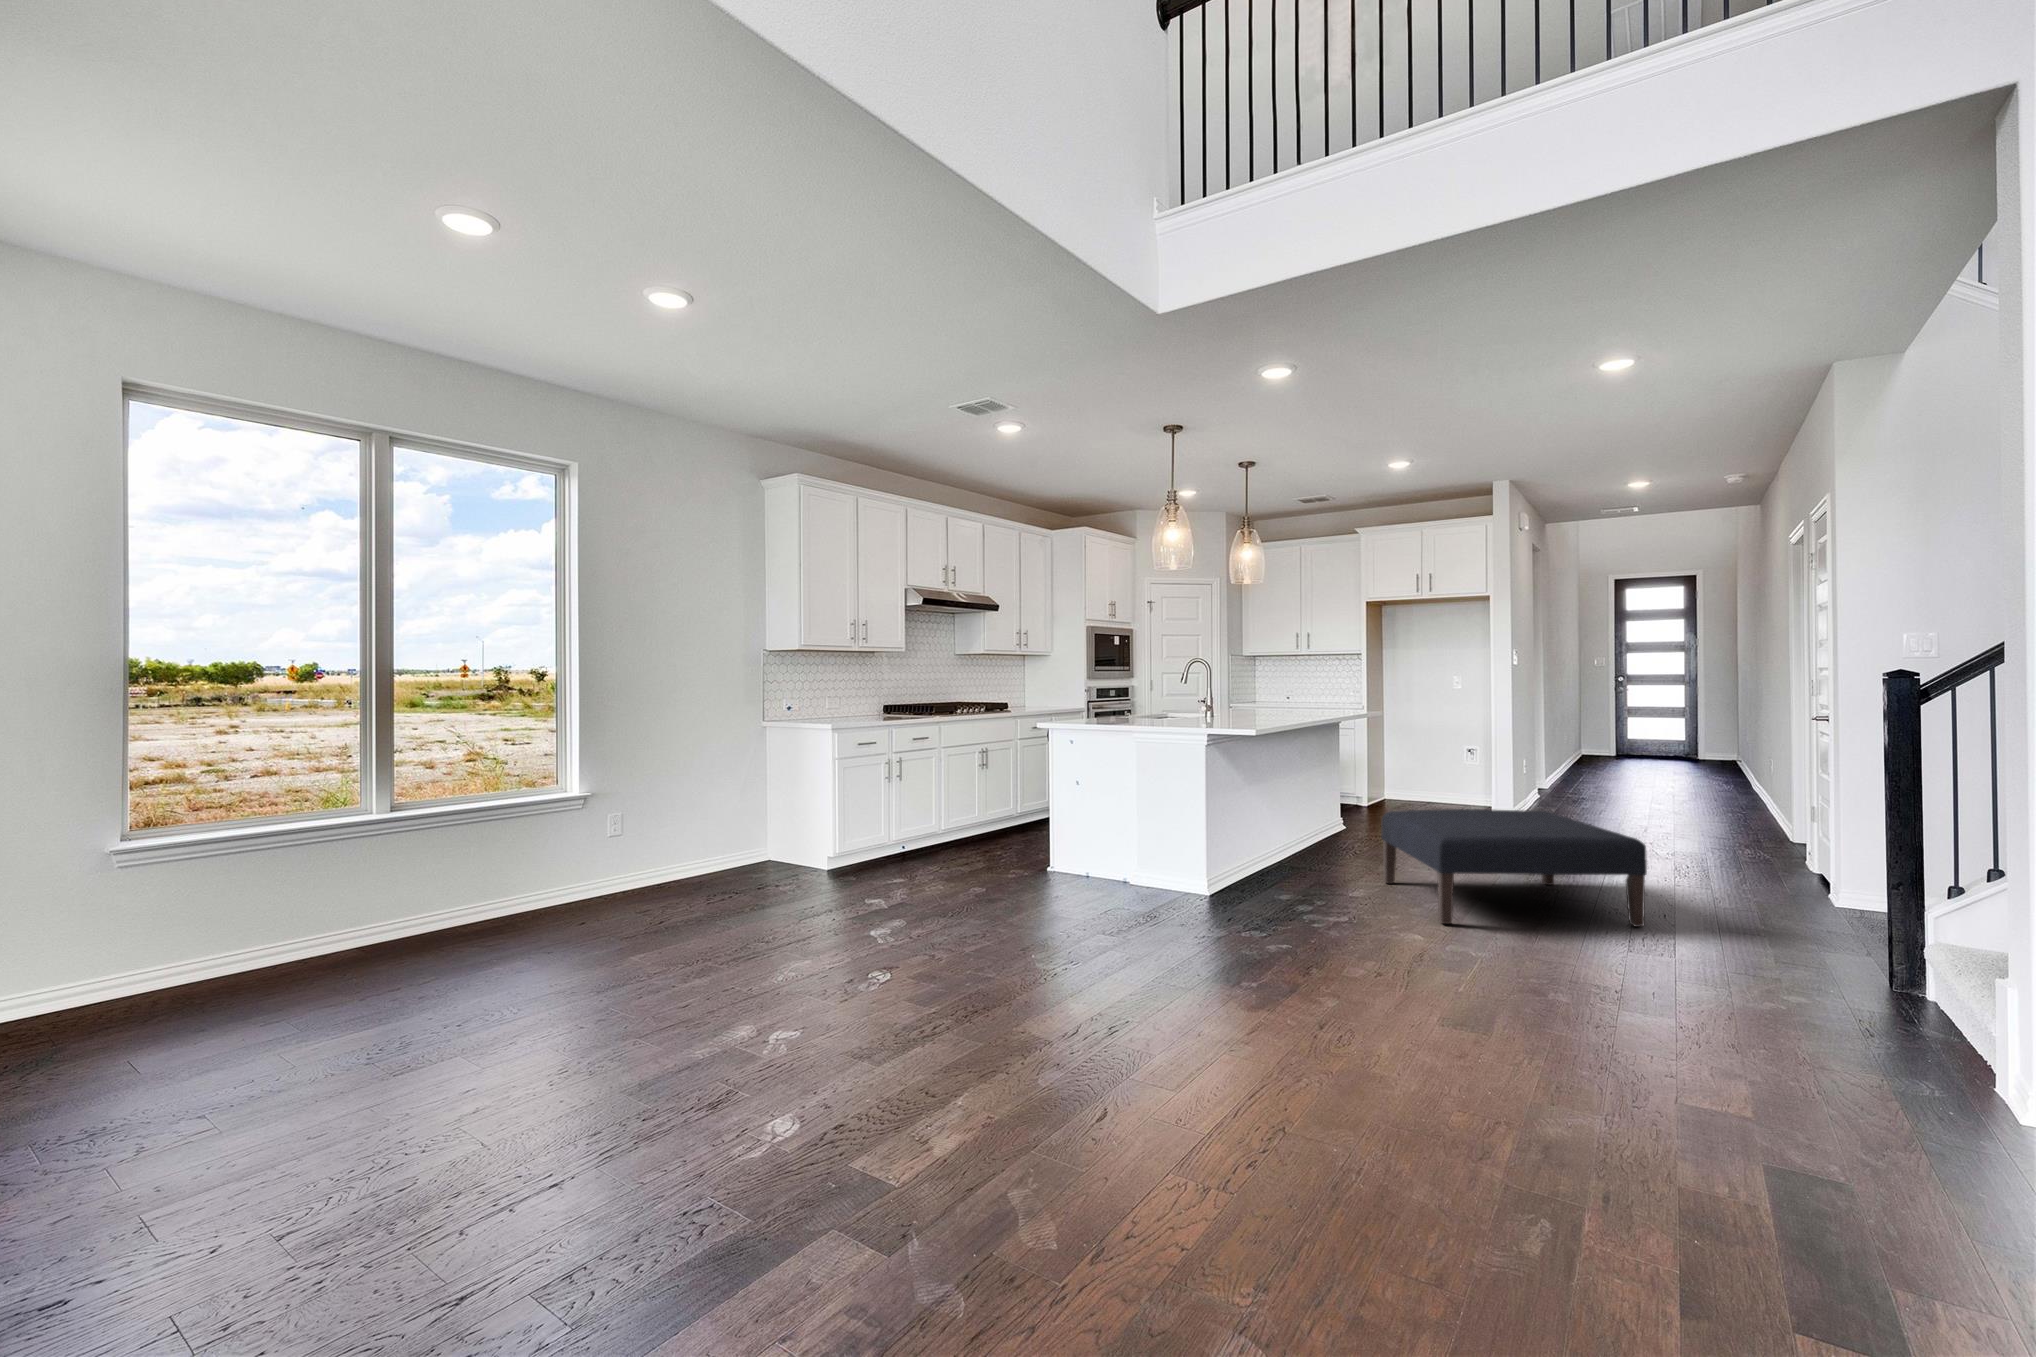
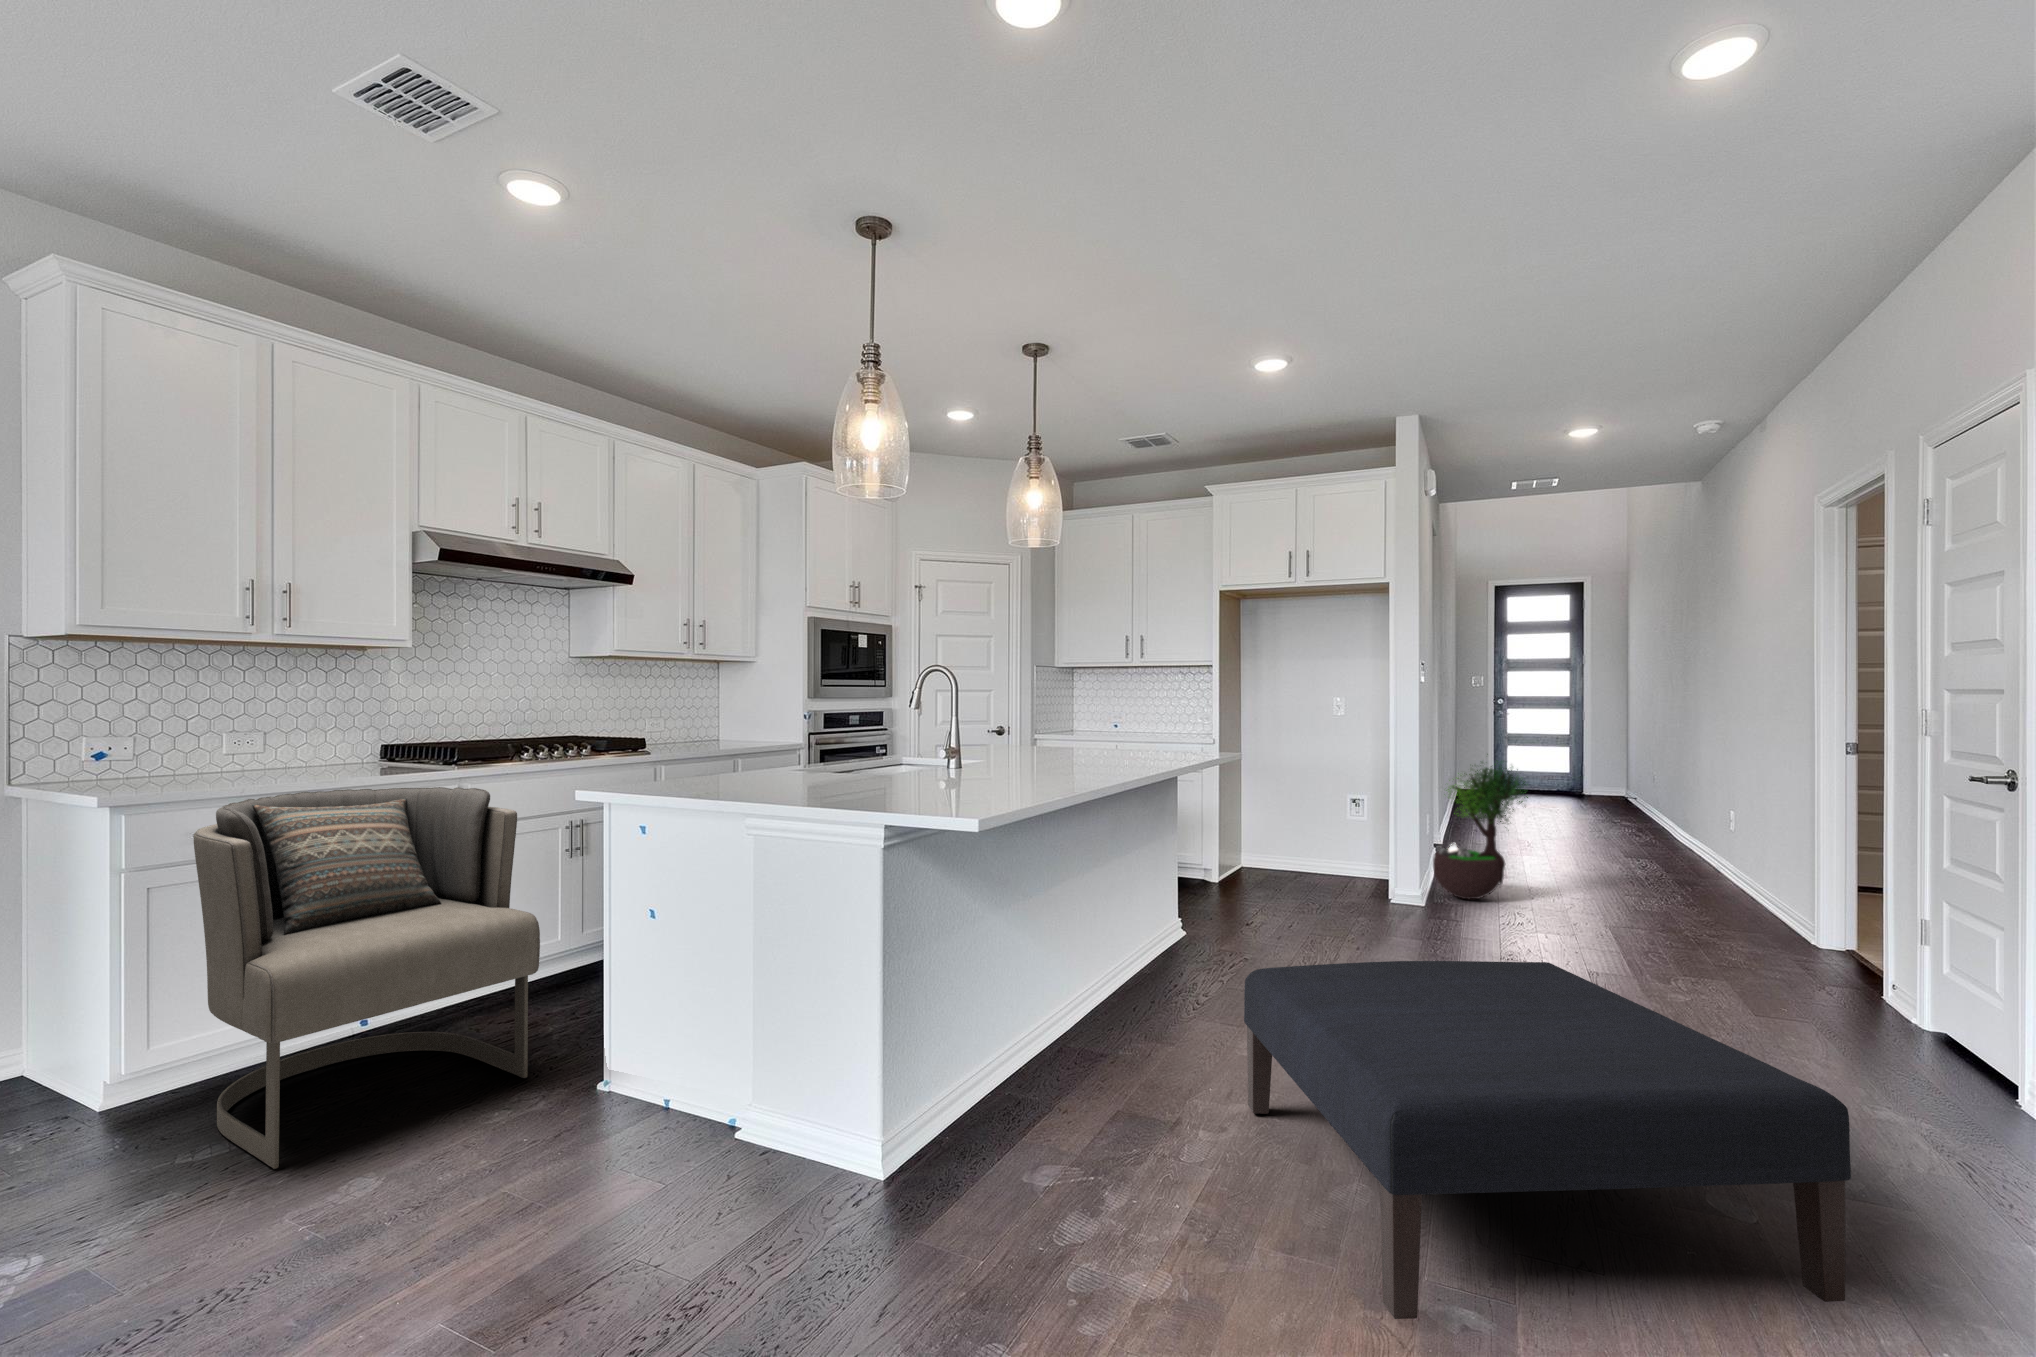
potted tree: none [1524,714,1592,815] -> present [1433,754,1528,899]
armchair: none [872,725,1015,885] -> present [194,787,540,1169]

